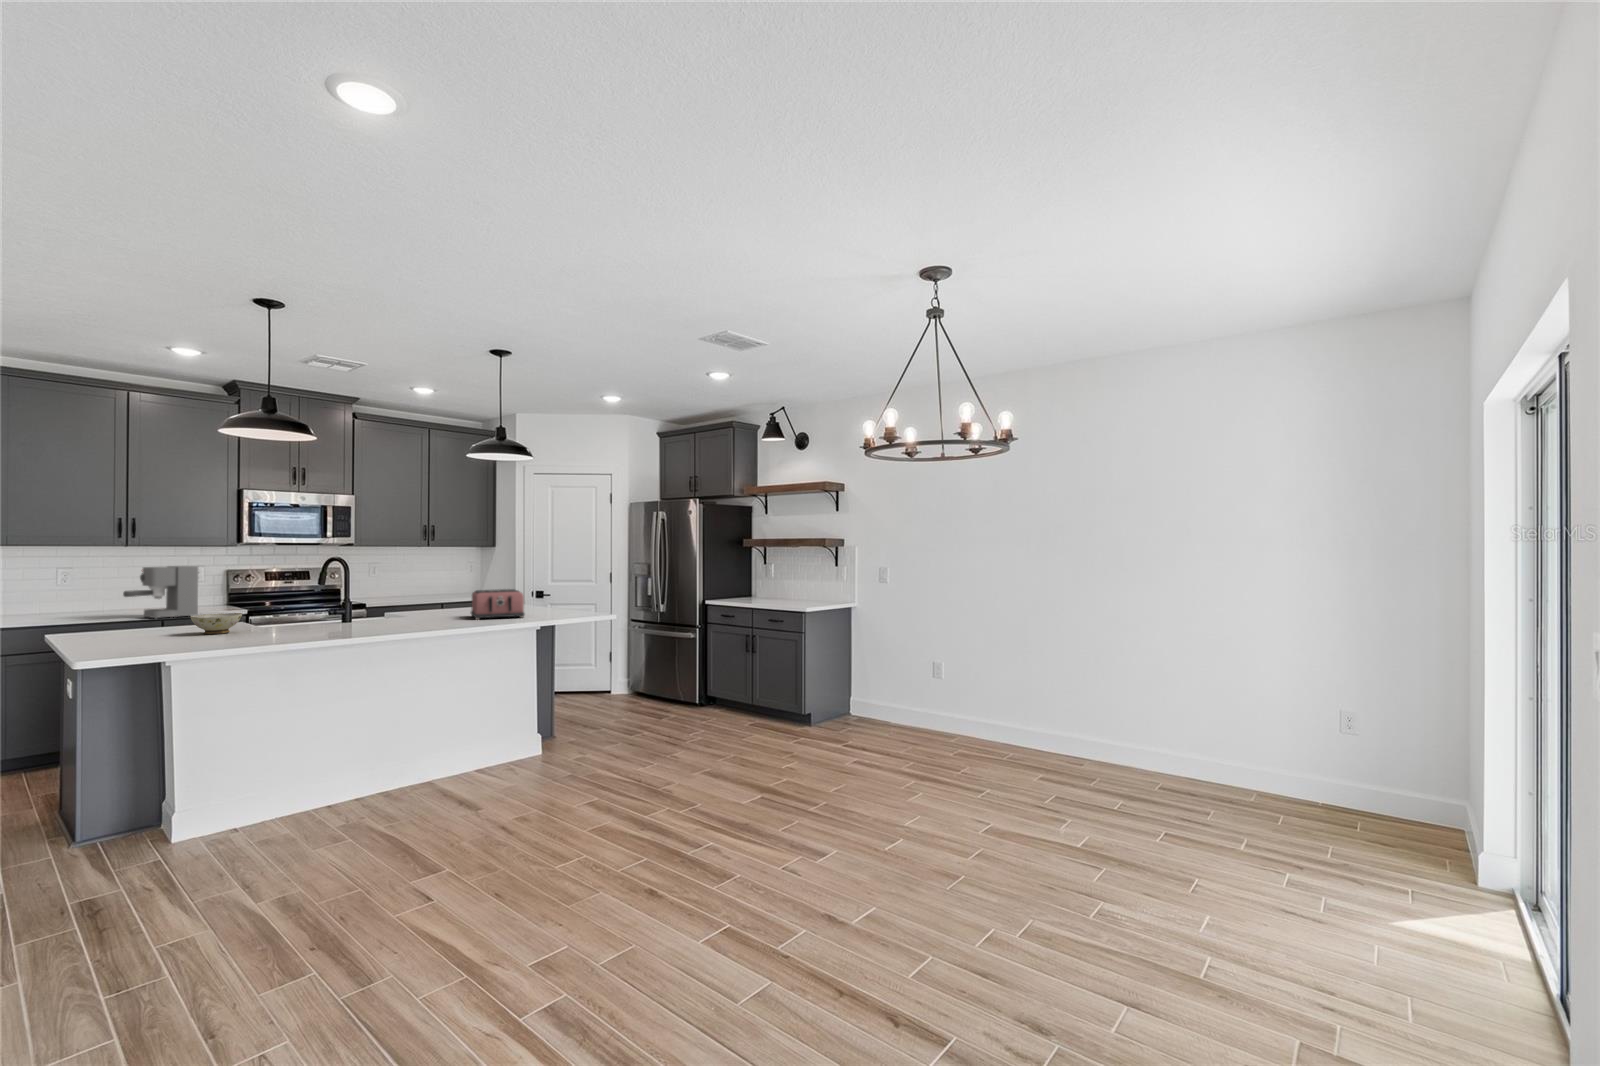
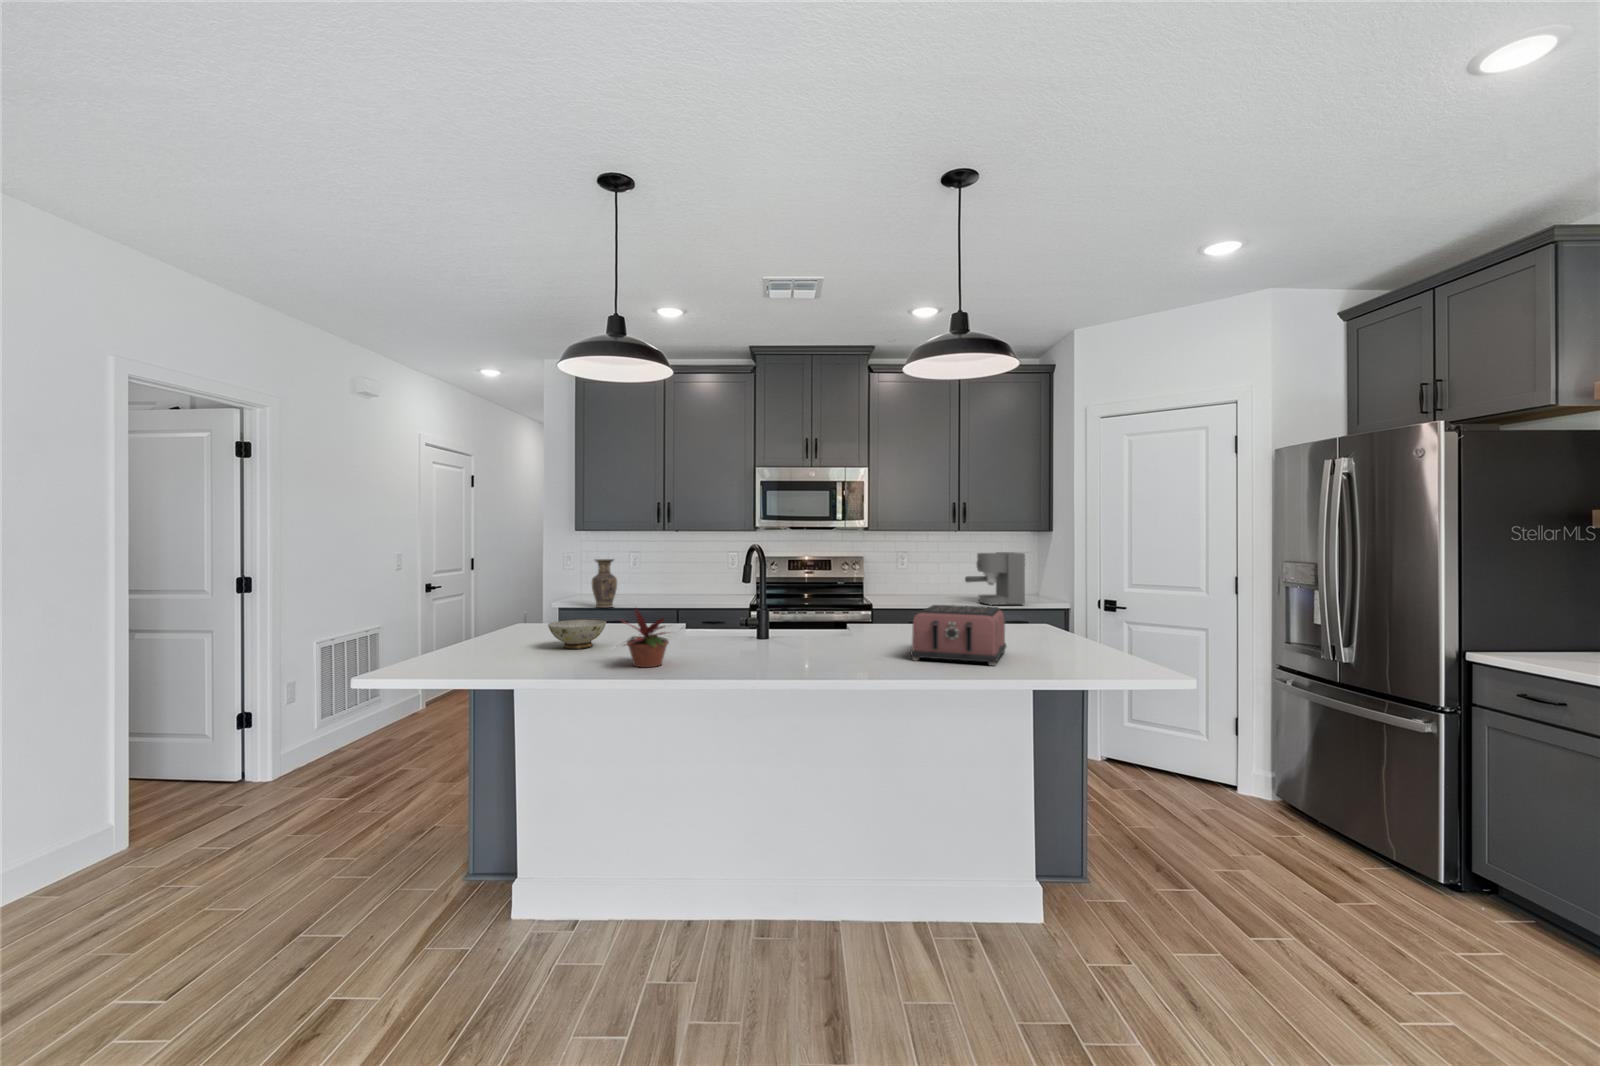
coffee maker: present [123,566,198,619] -> present [965,552,1025,605]
vase: none [66,574,99,622] -> present [592,559,617,608]
potted plant: none [294,594,345,633] -> present [624,608,669,667]

